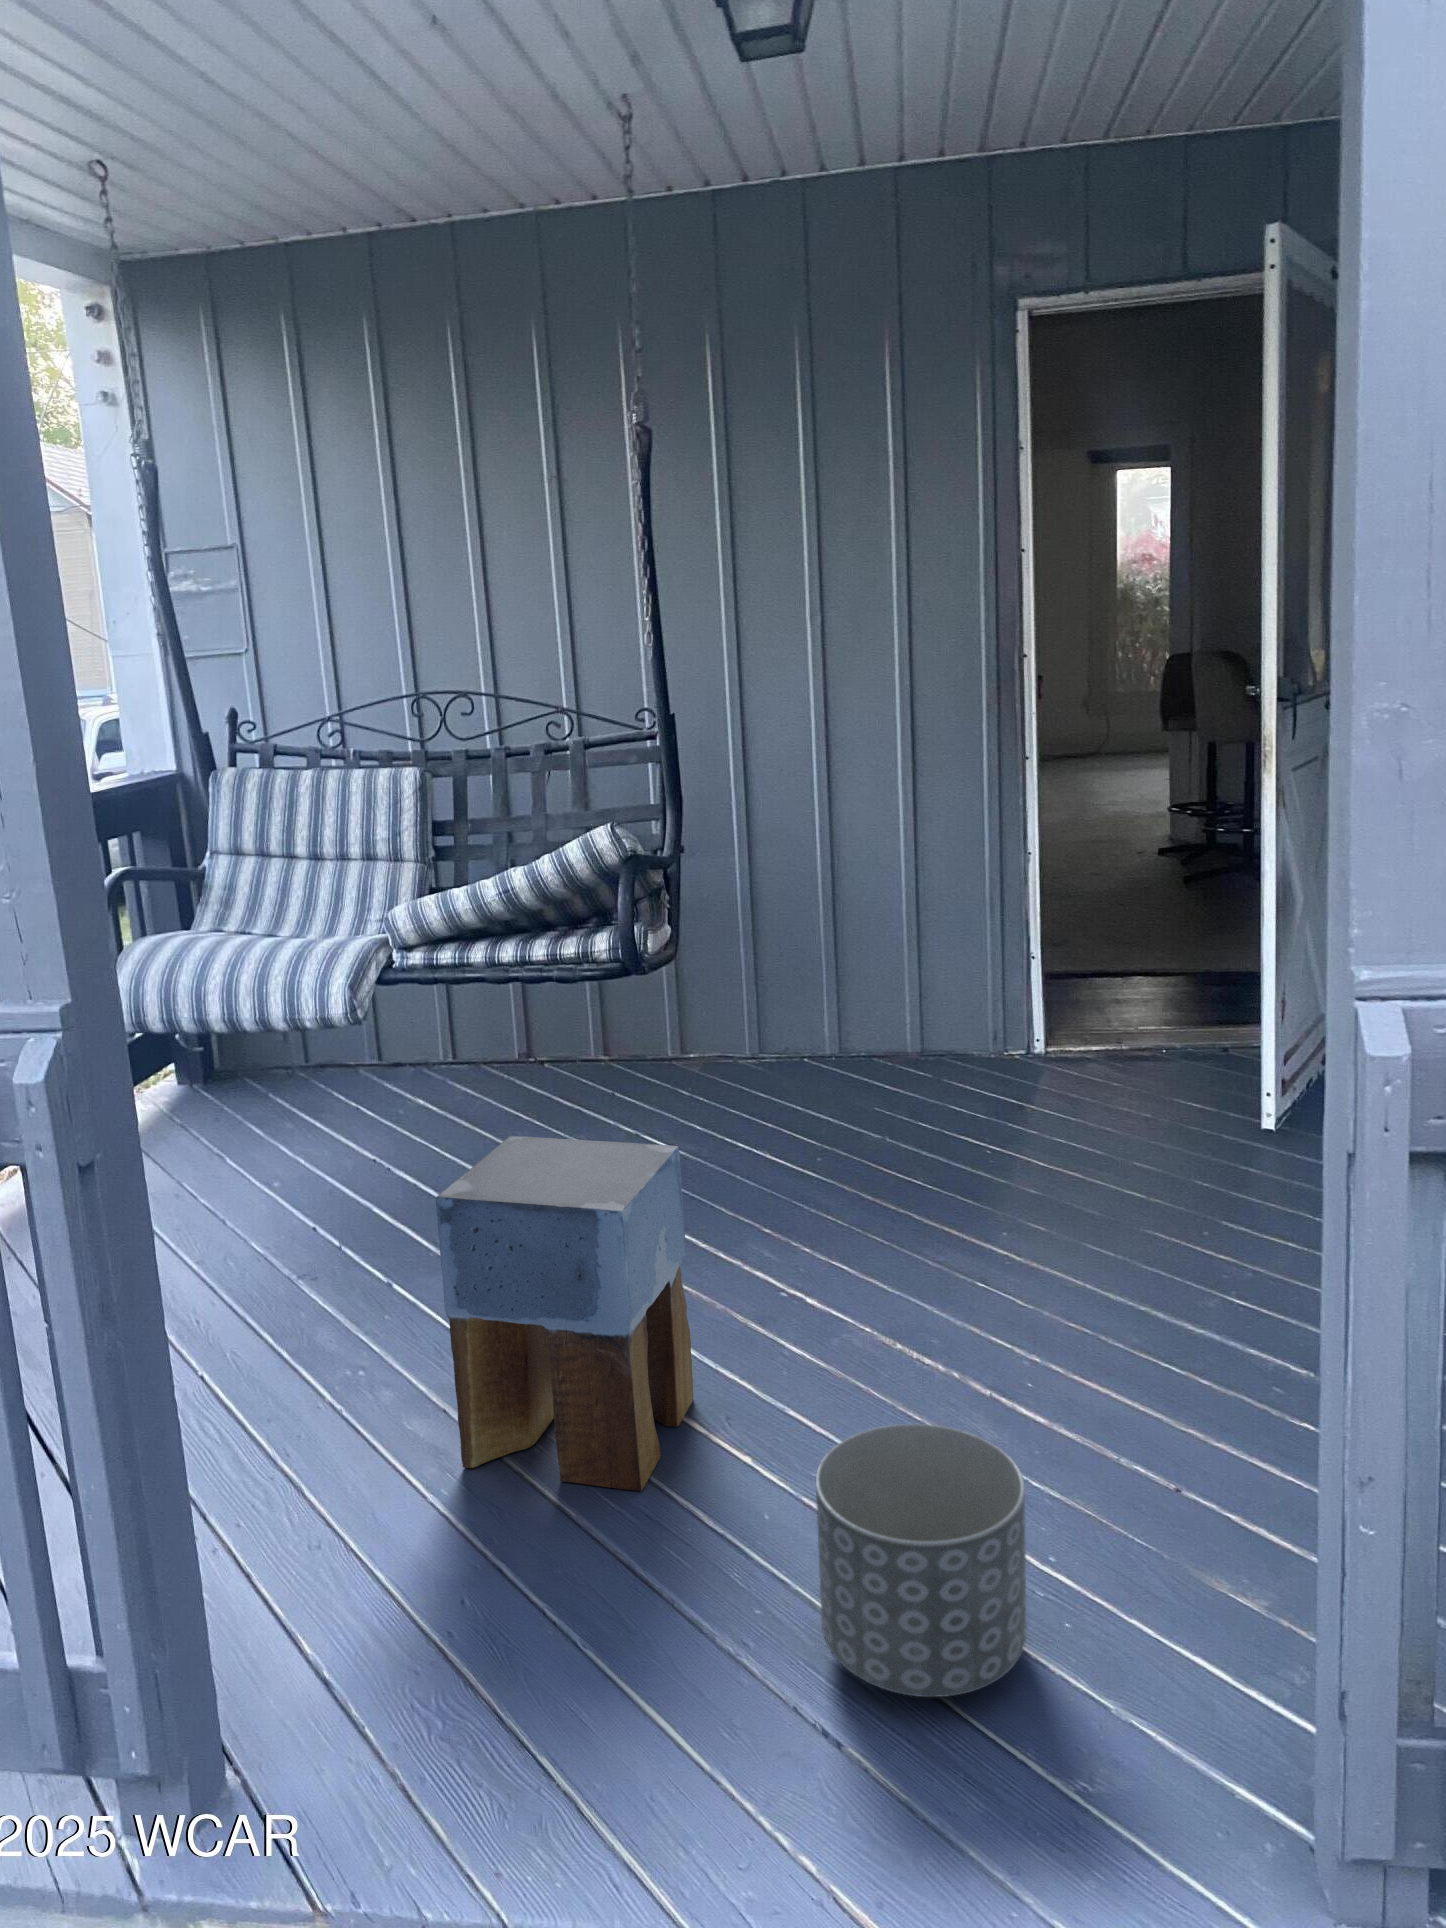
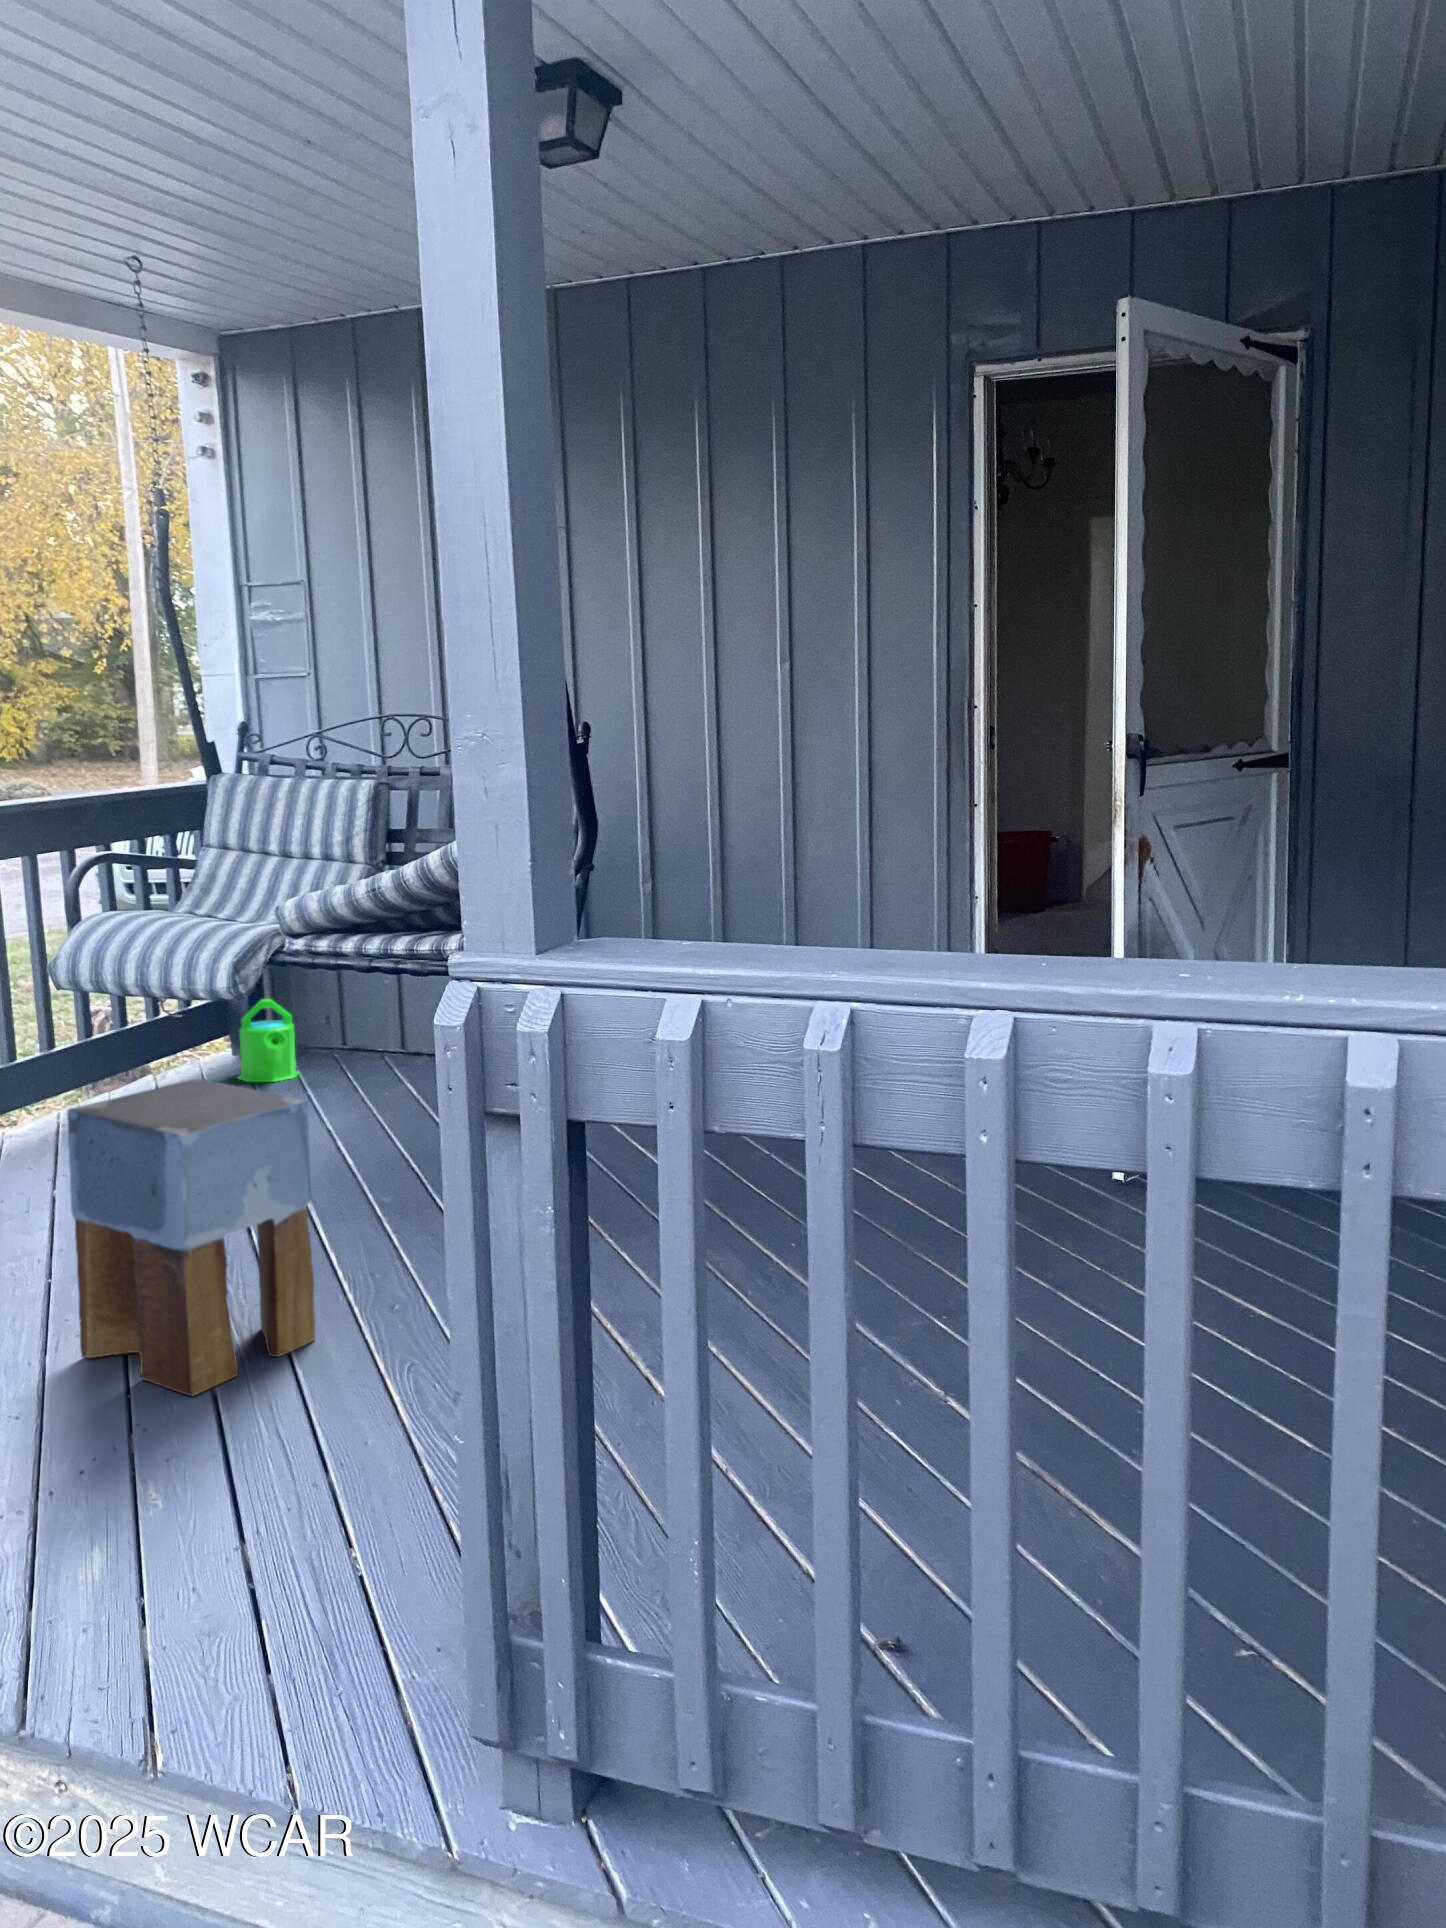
watering can: none [246,1014,313,1108] -> present [238,999,299,1082]
planter: present [816,1424,1026,1697] -> none [156,1342,357,1572]

